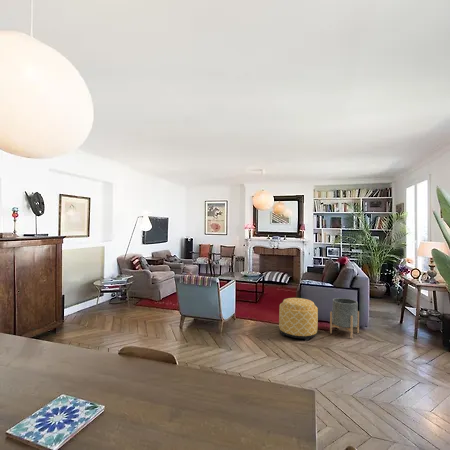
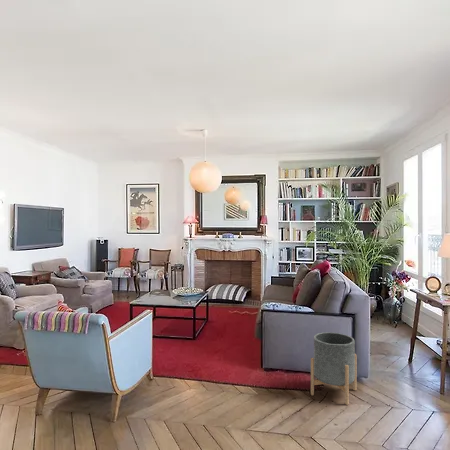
ottoman: present [279,298,318,341] -> none [225,337,290,419]

